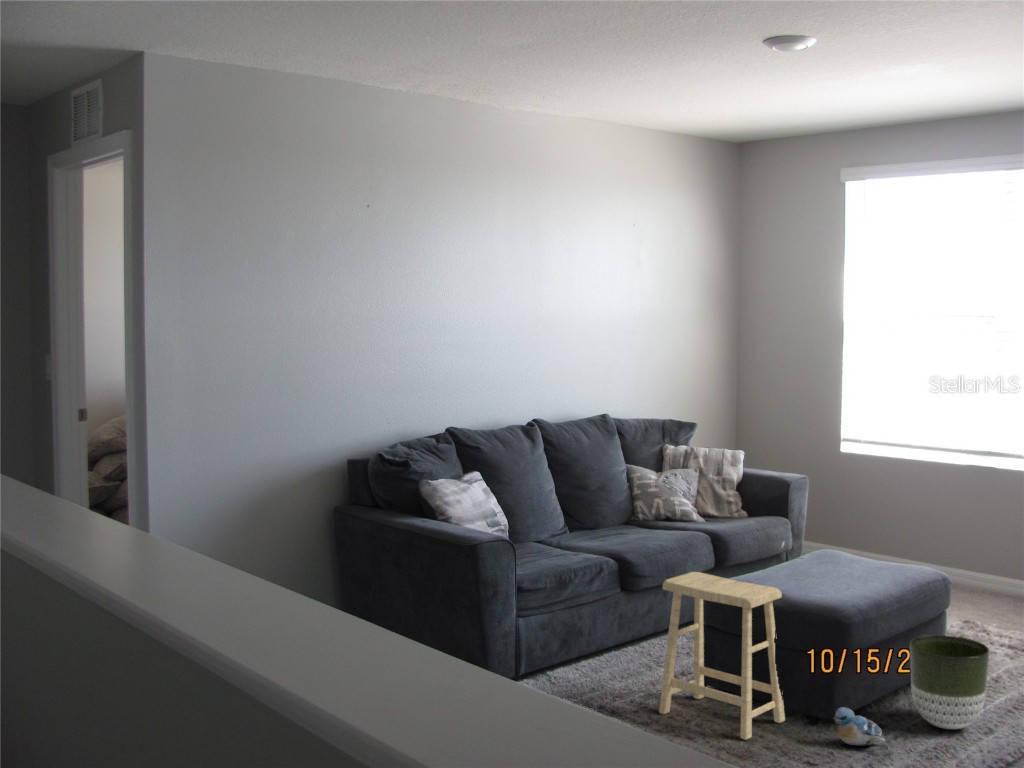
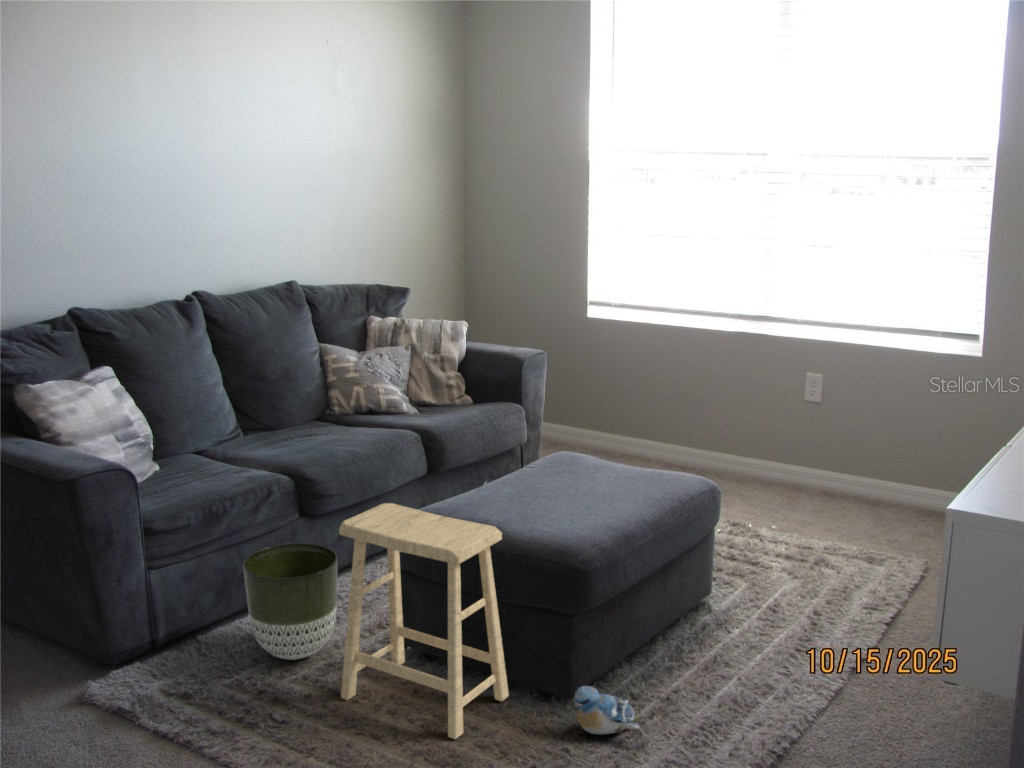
planter: present [910,635,989,729] -> present [243,543,338,660]

